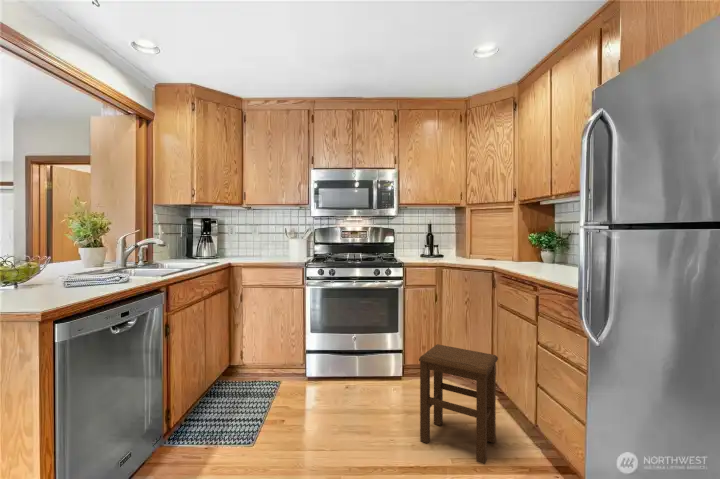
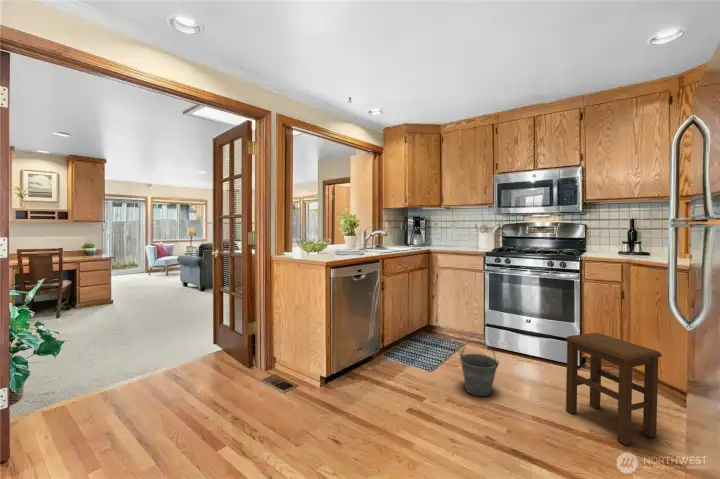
bucket: none [299,385,352,462] -> present [460,341,499,396]

